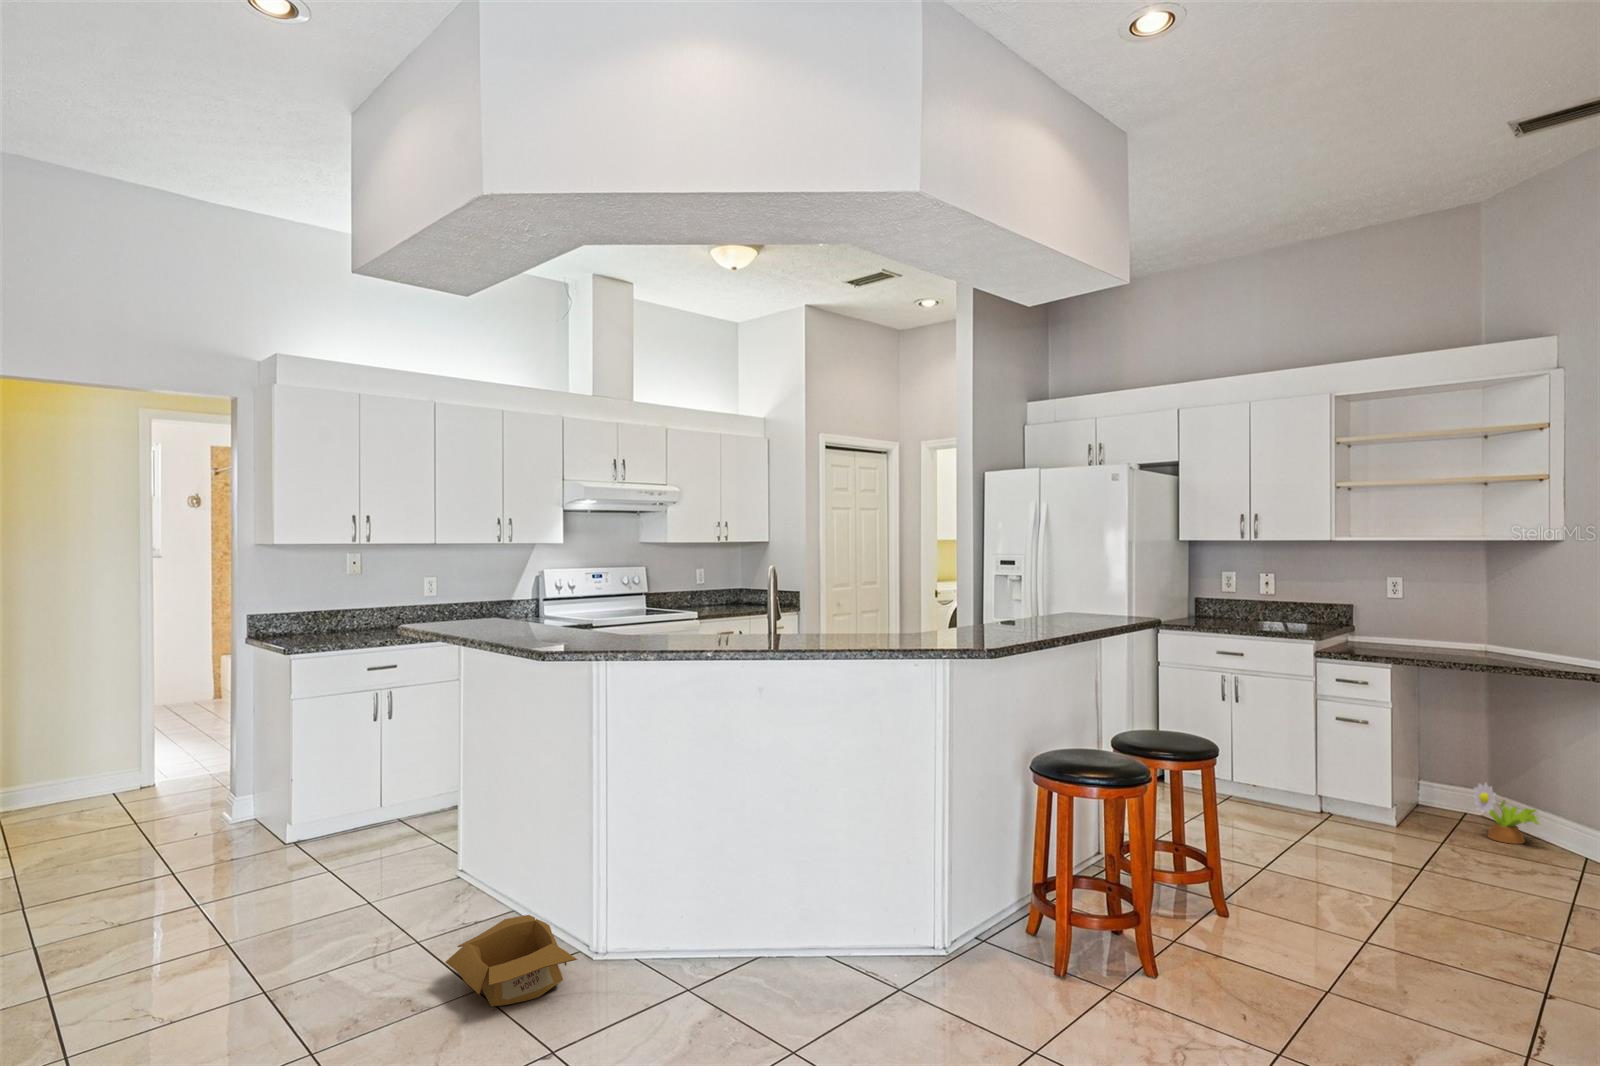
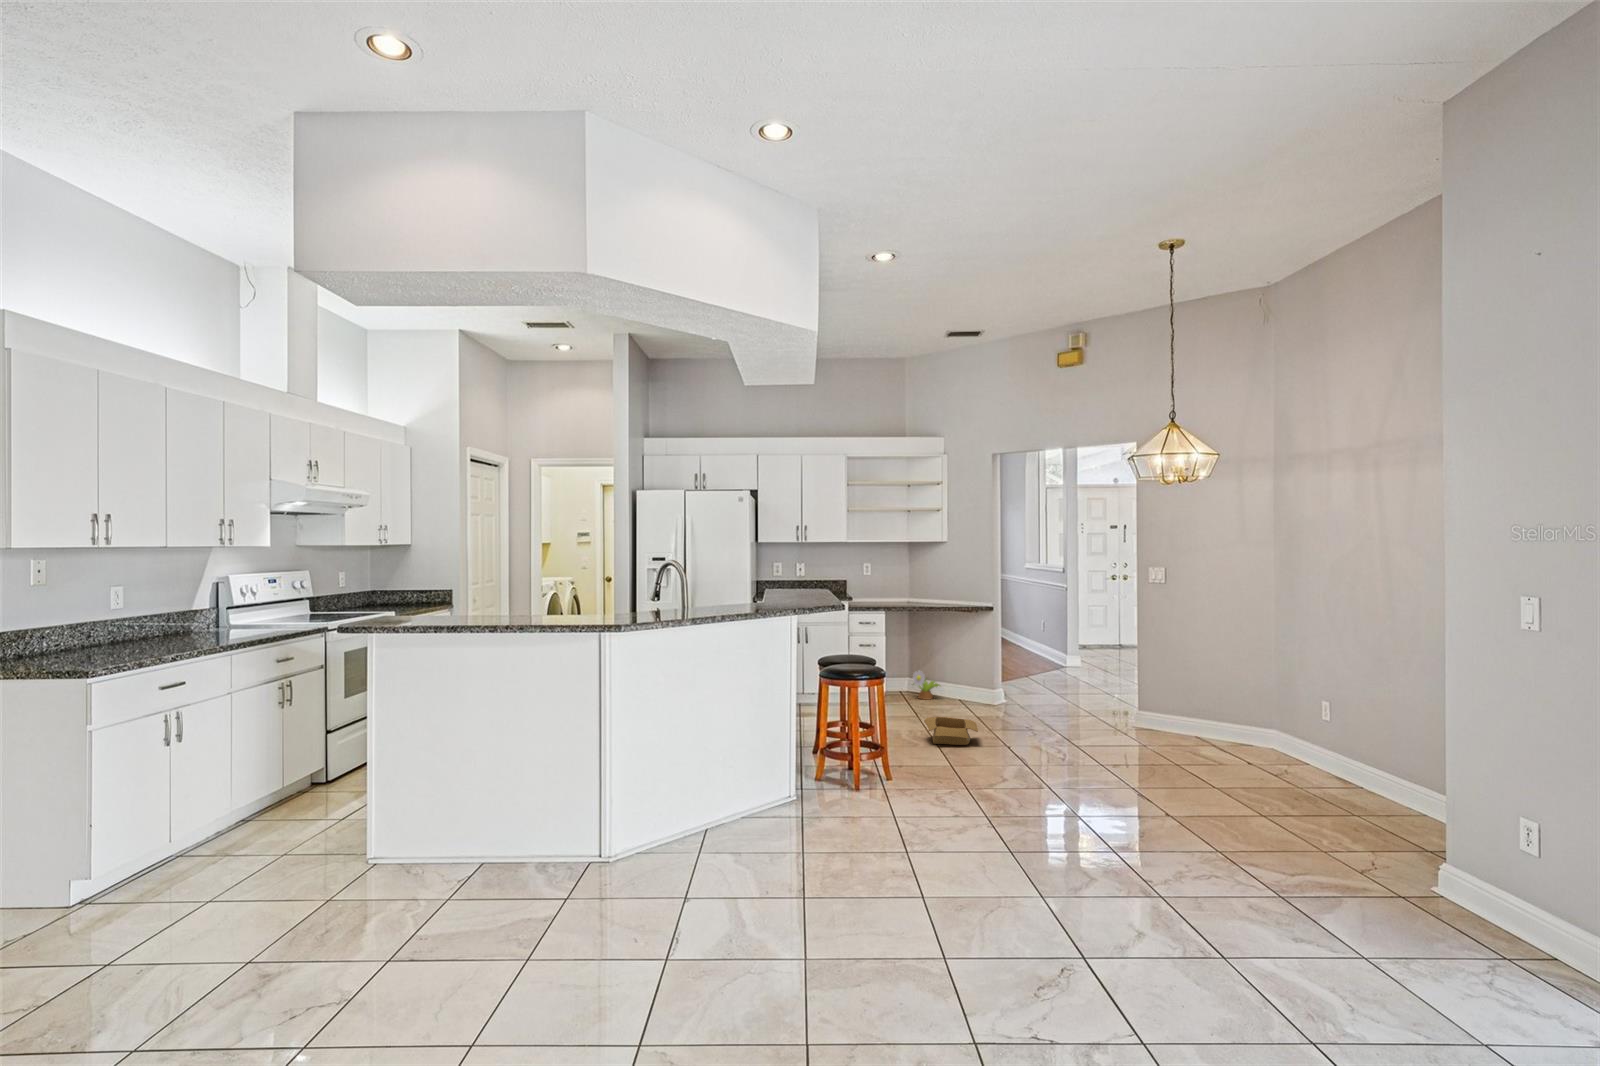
cardboard box: present [445,915,577,1006] -> present [924,717,978,745]

